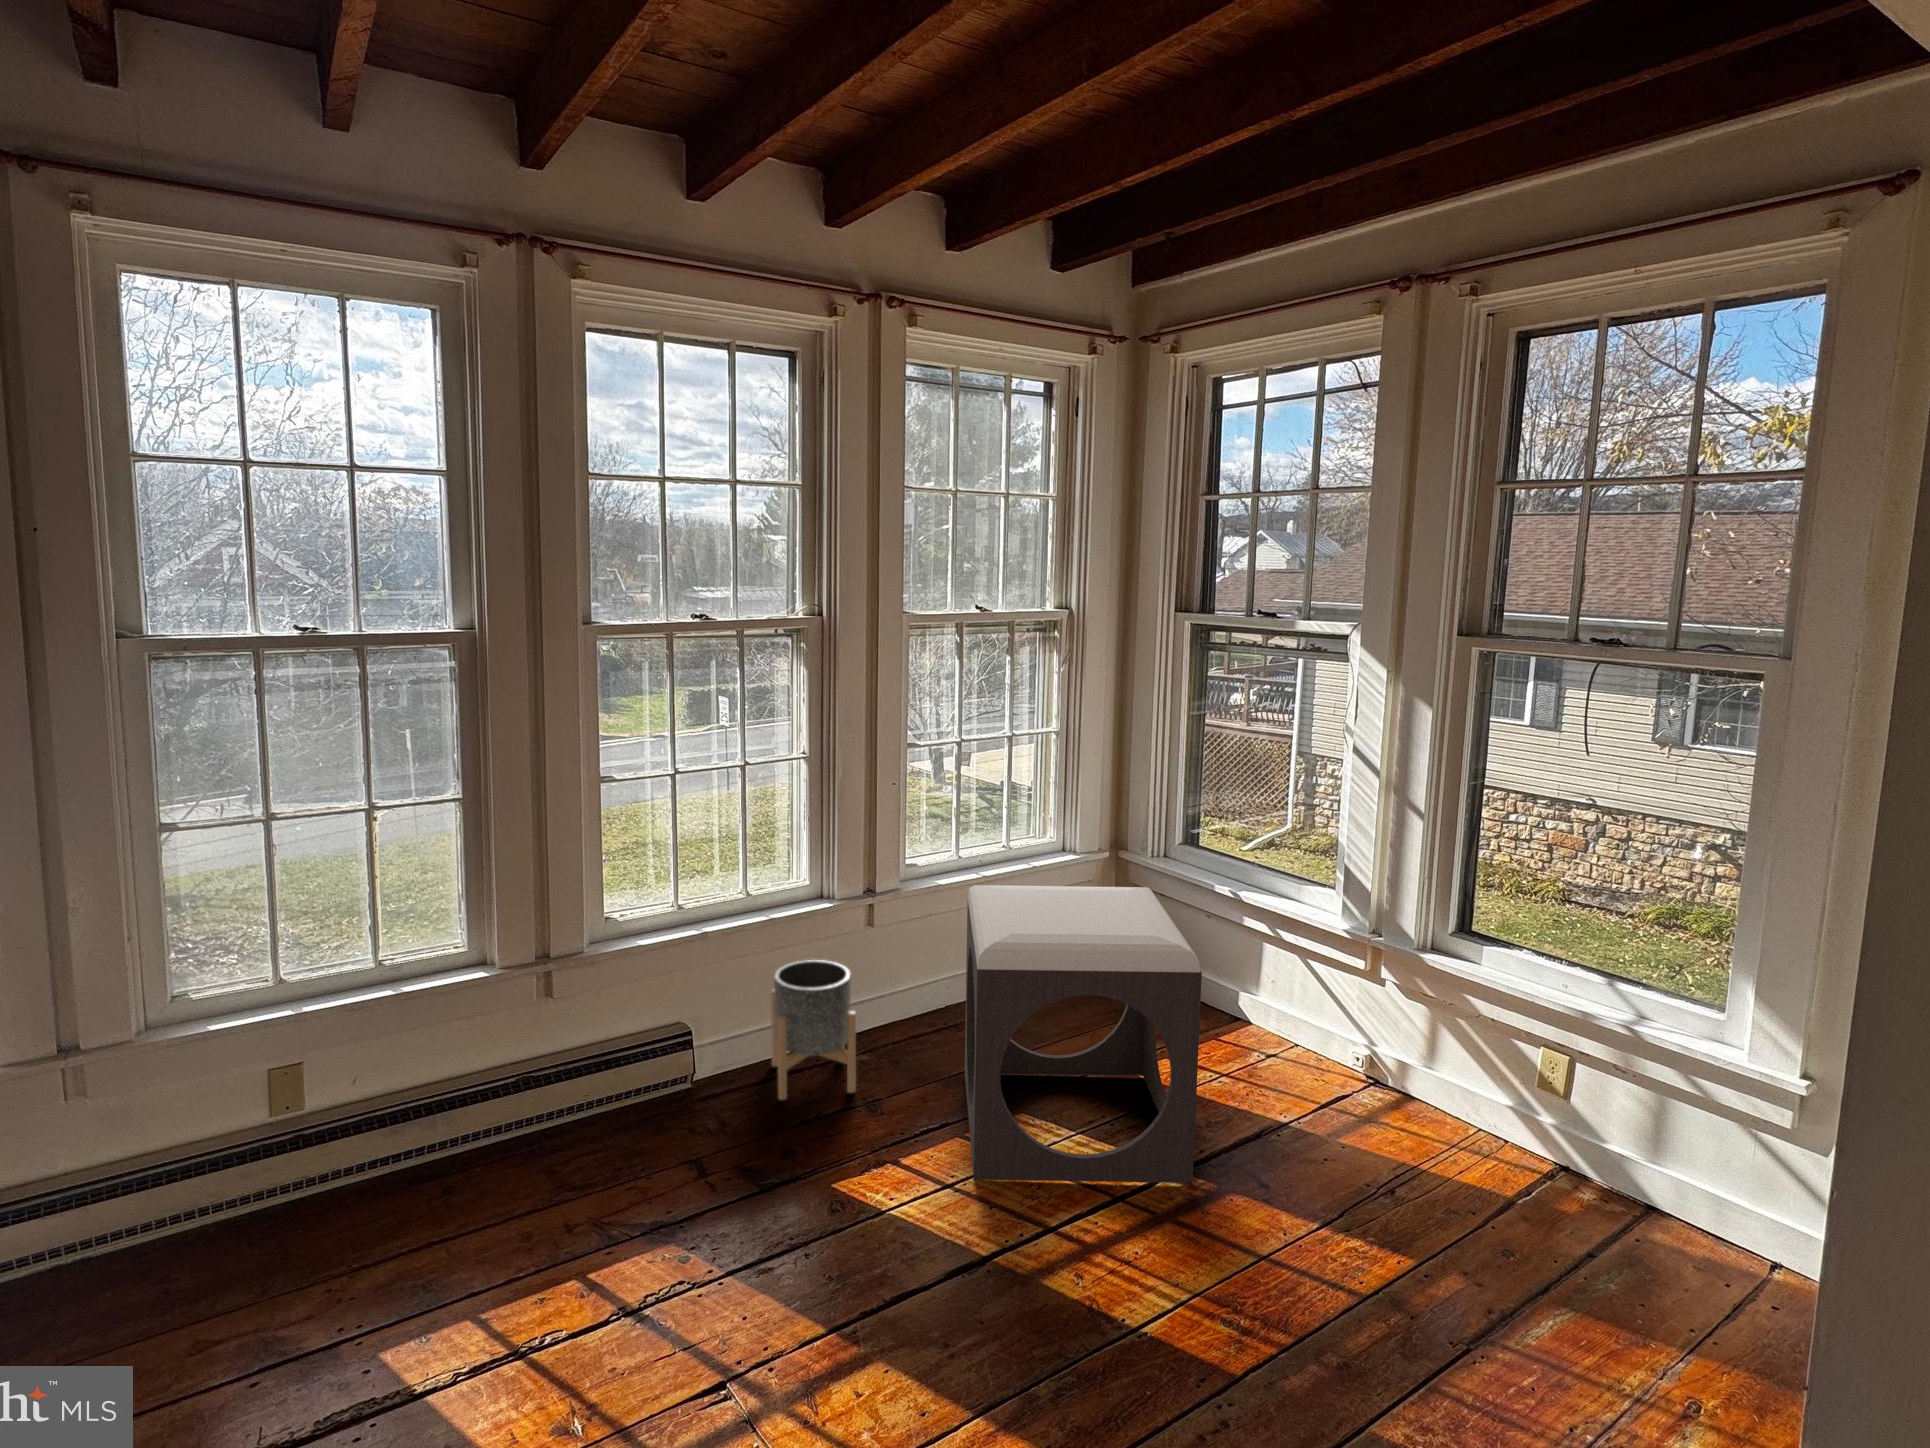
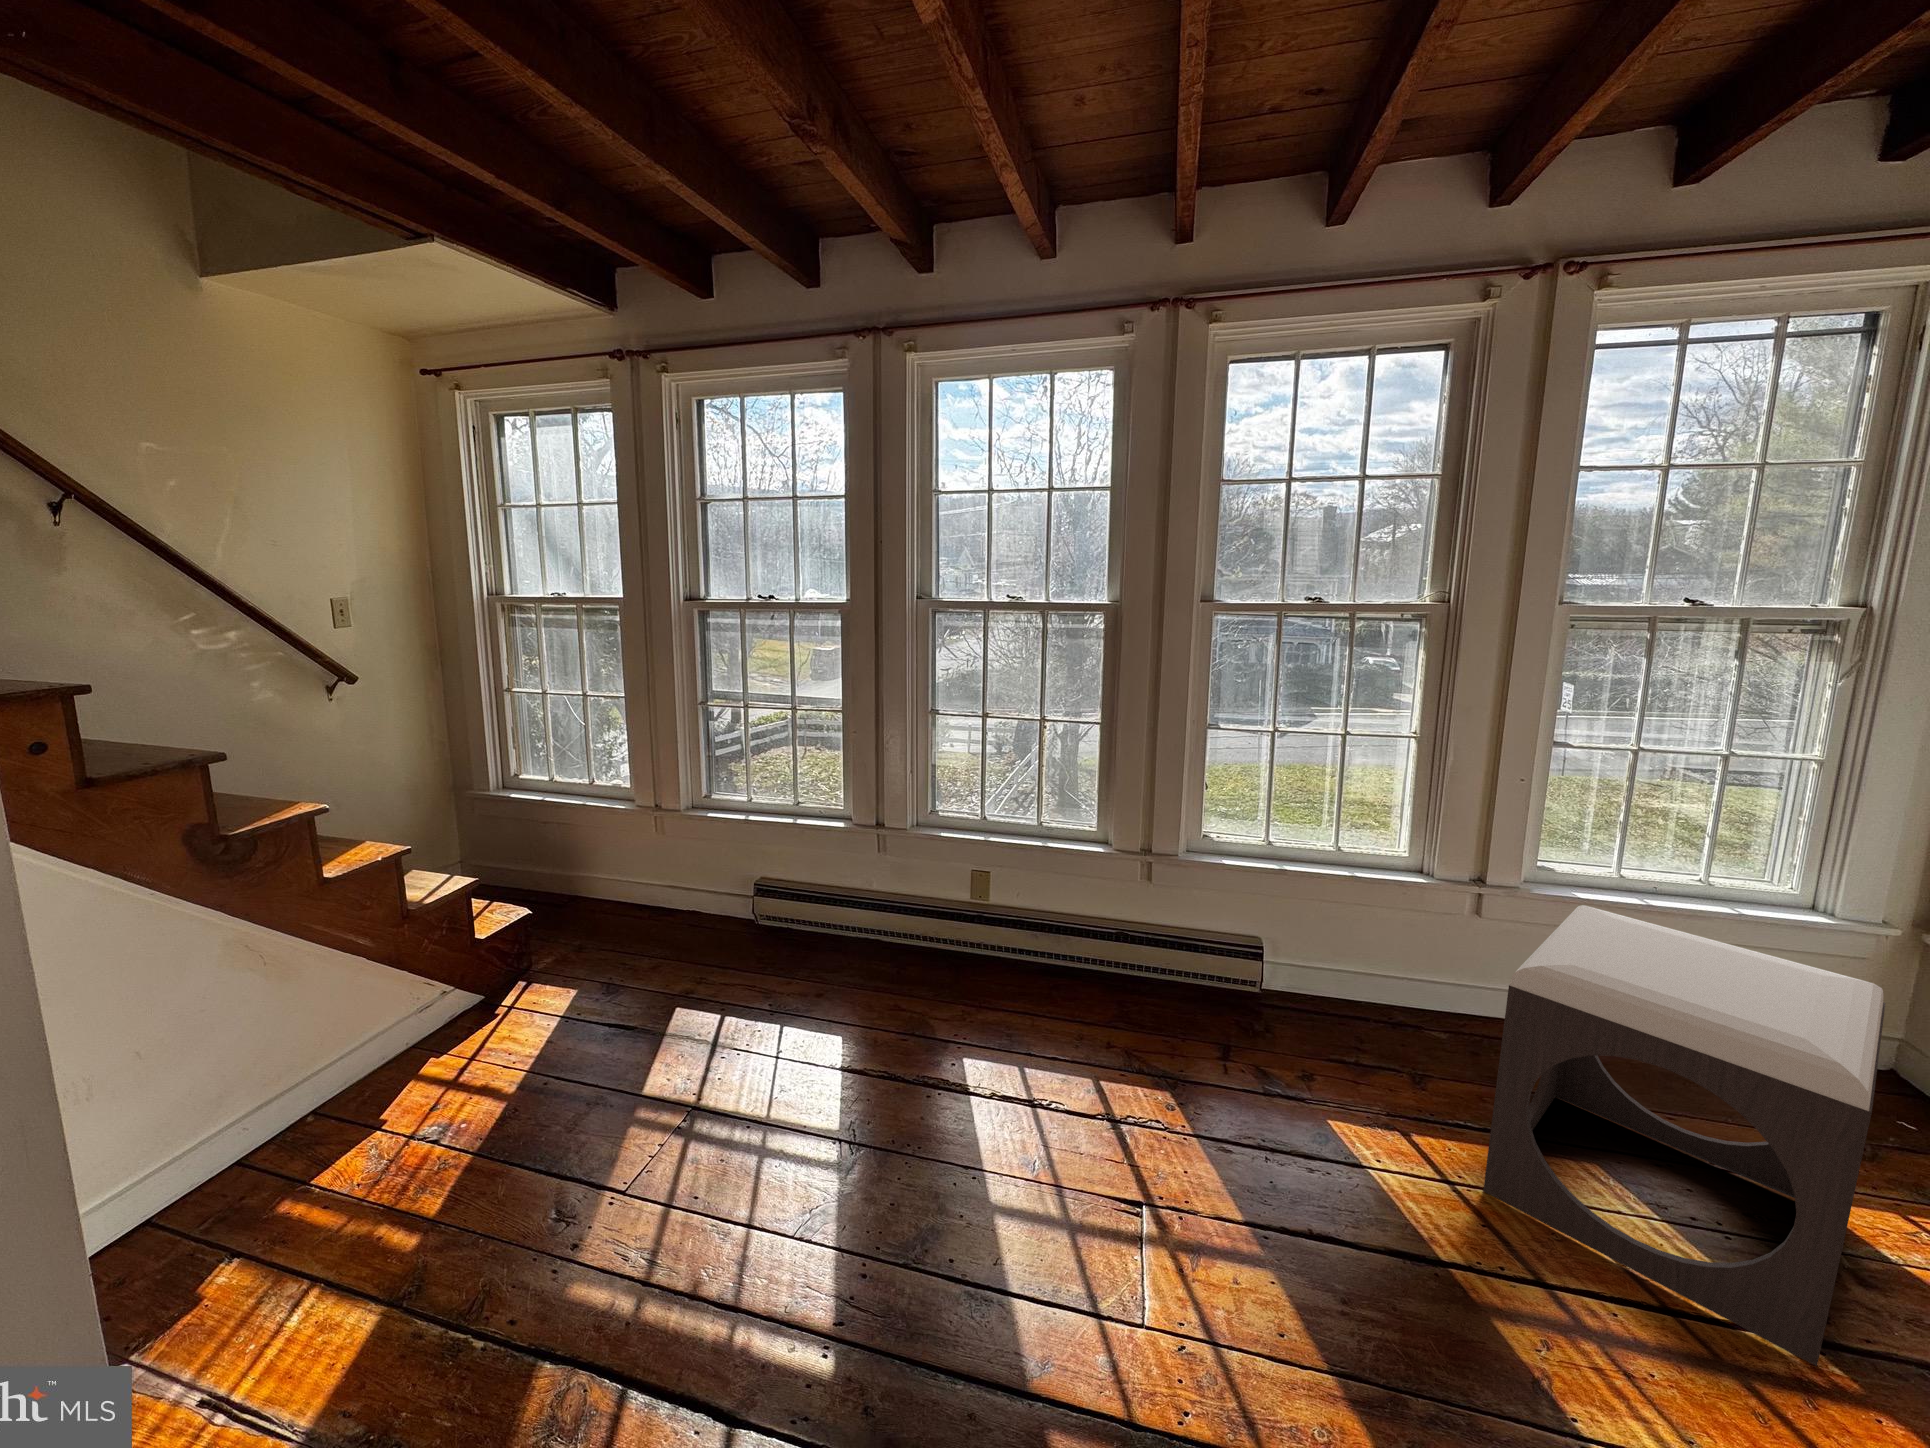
planter: present [771,960,856,1100] -> none [1328,919,1425,1056]

